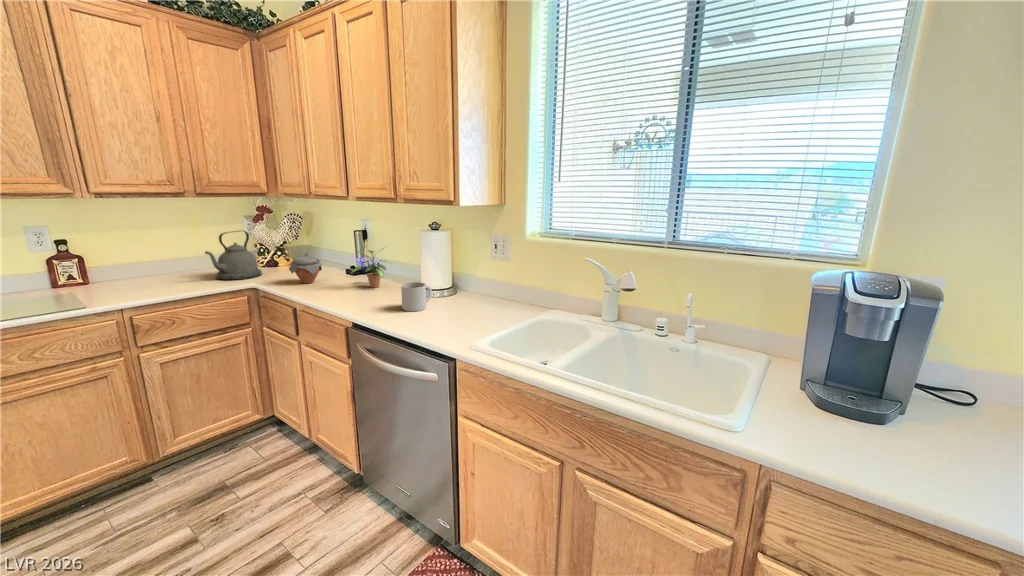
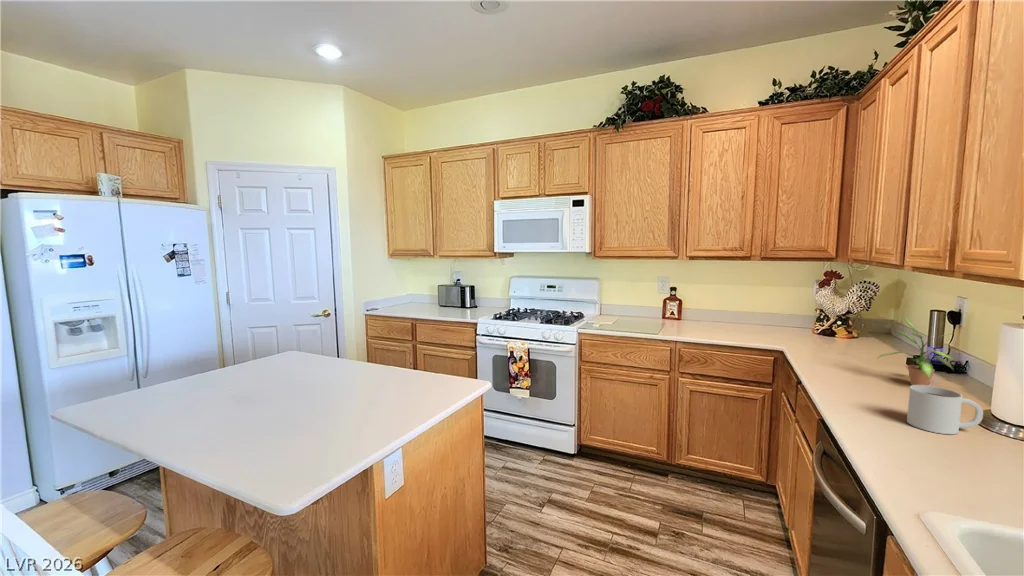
kettle: present [205,231,262,280] -> none [750,293,805,341]
jar: present [289,256,322,283] -> none [815,327,859,359]

